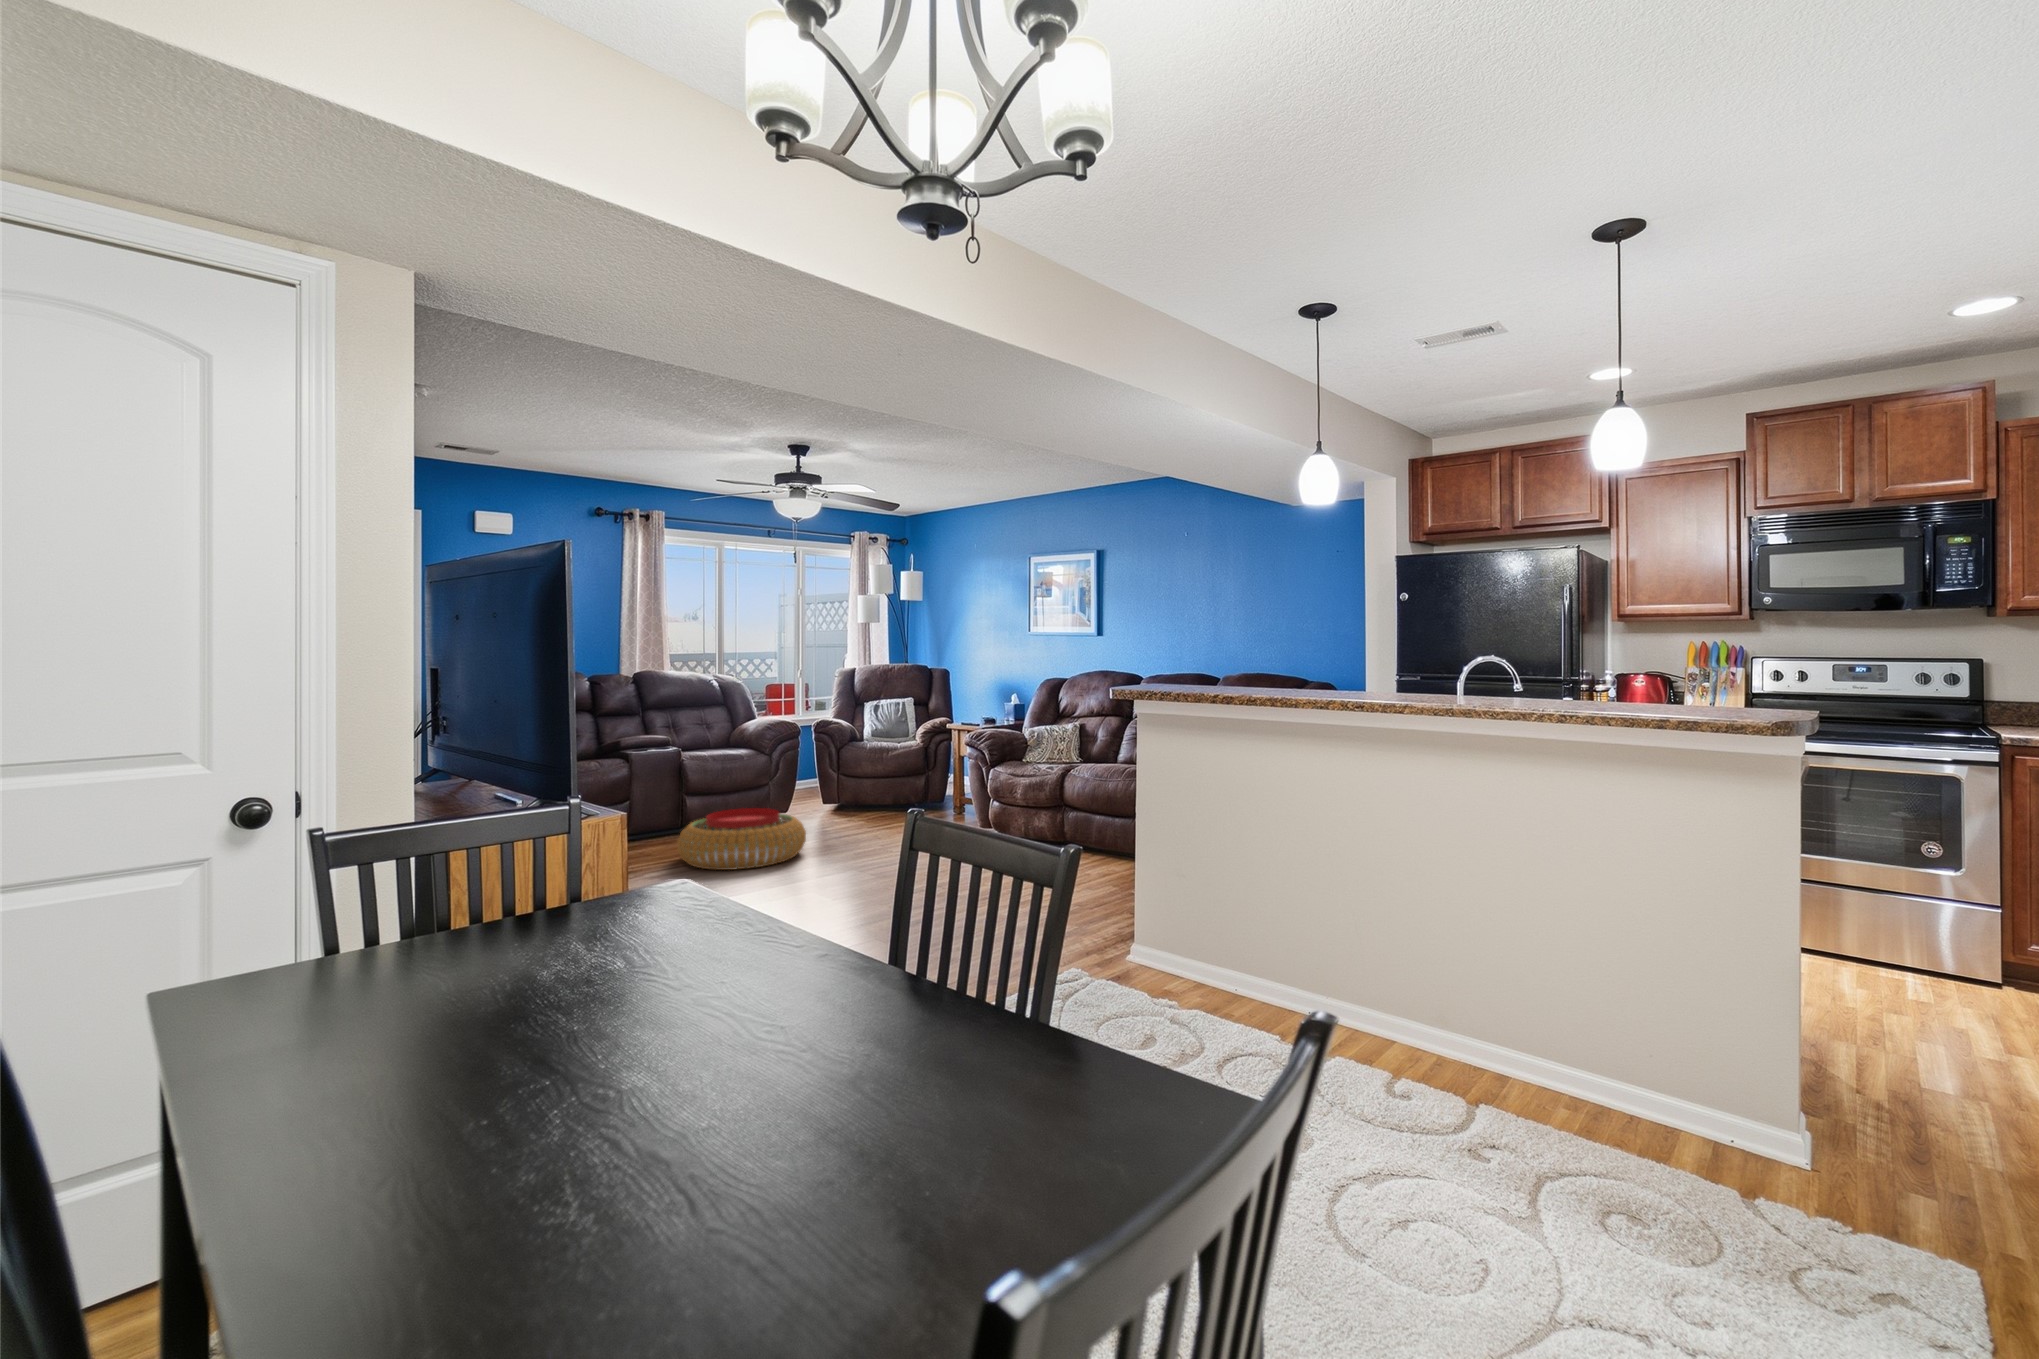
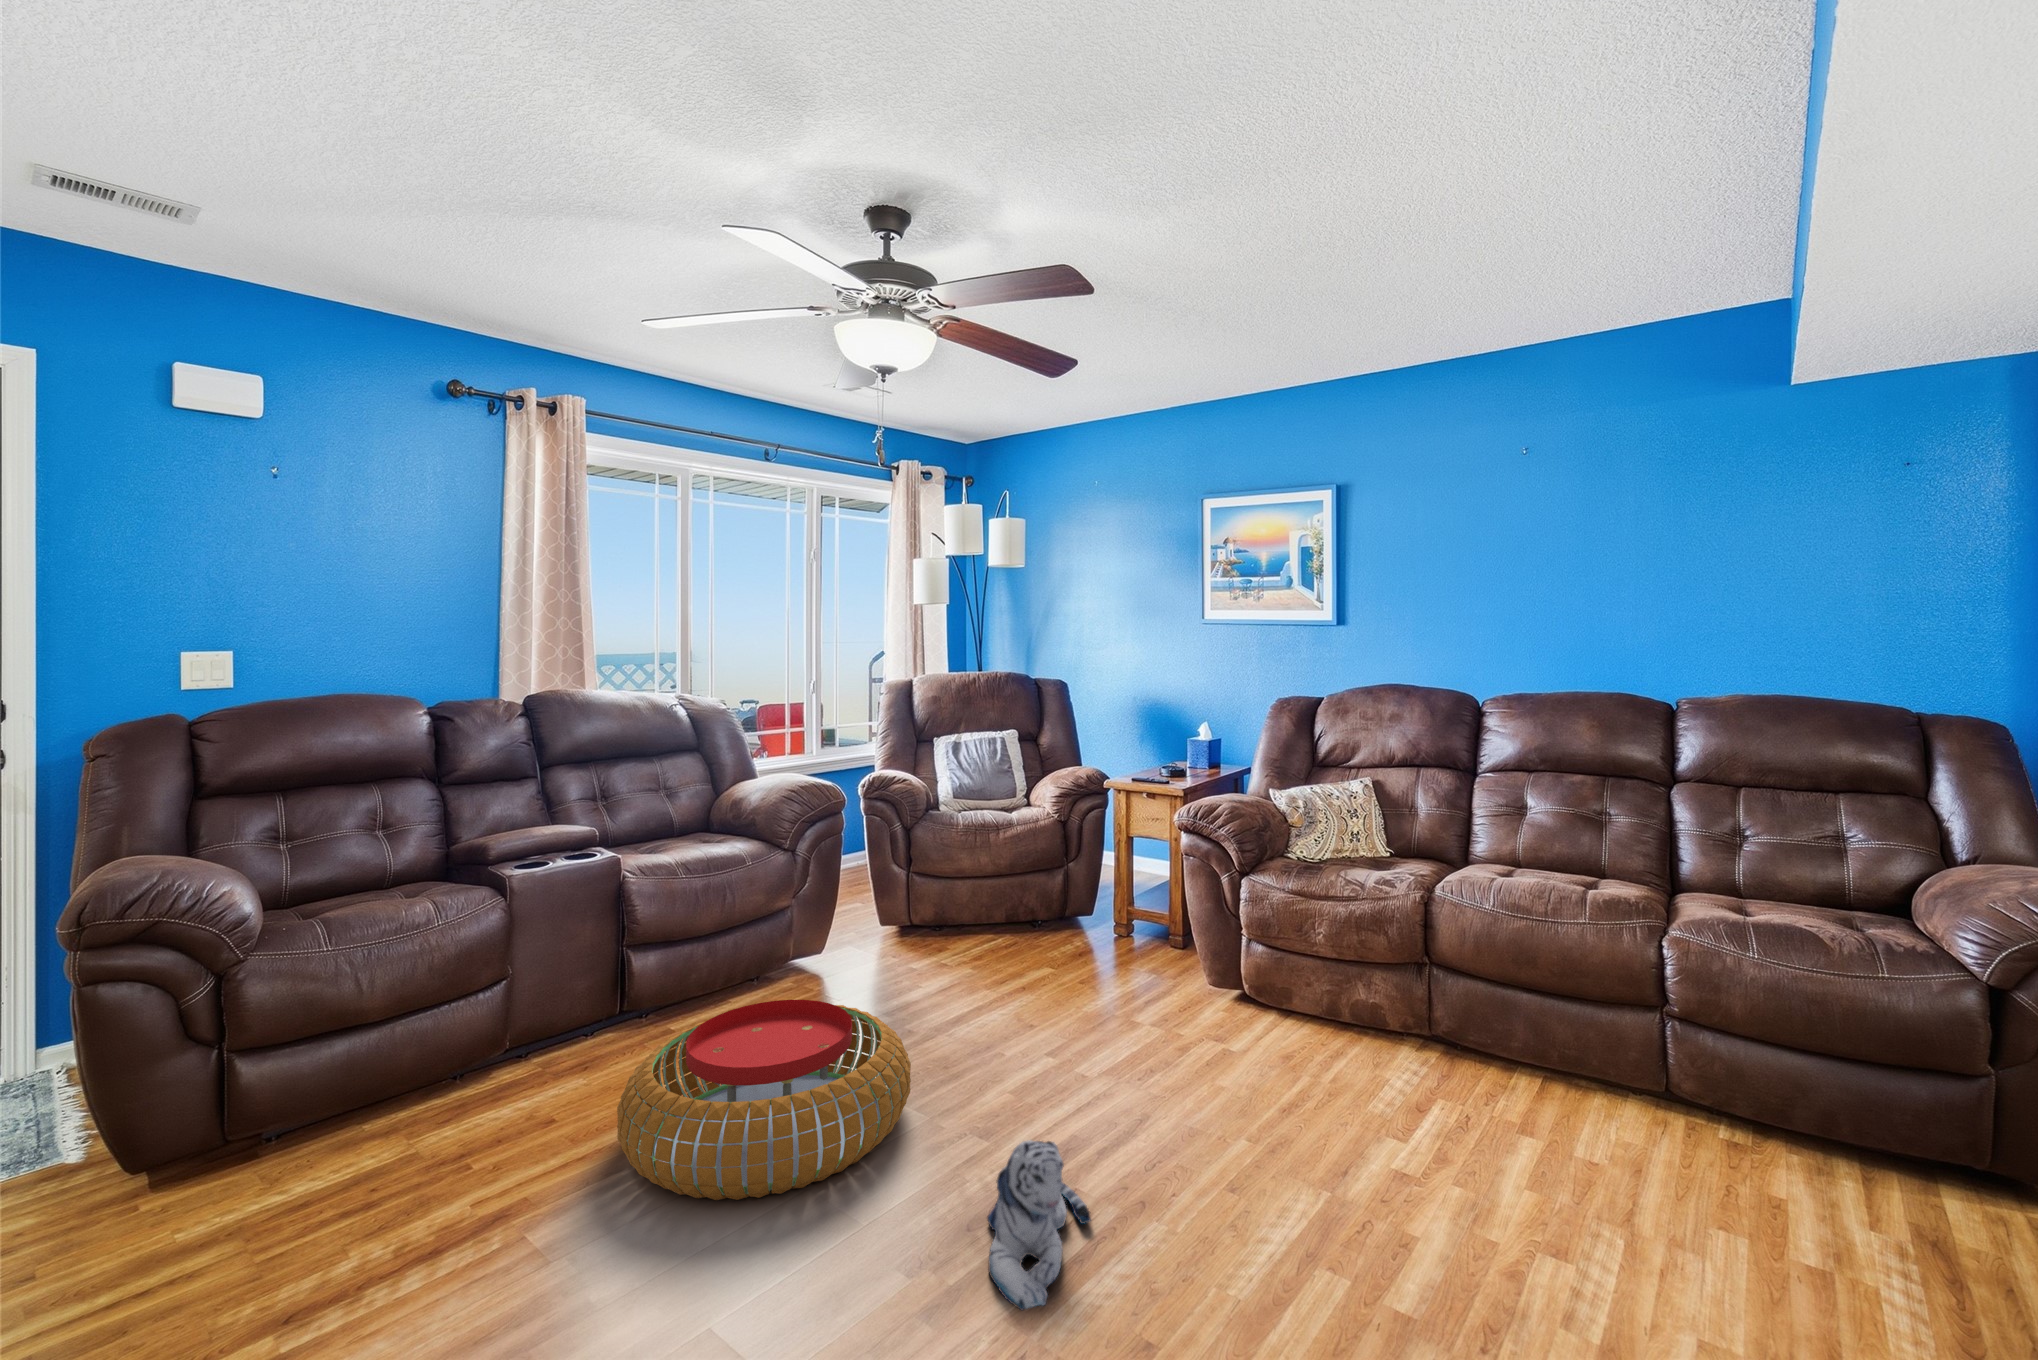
plush toy: none [812,837,860,888] -> present [987,1140,1091,1310]

